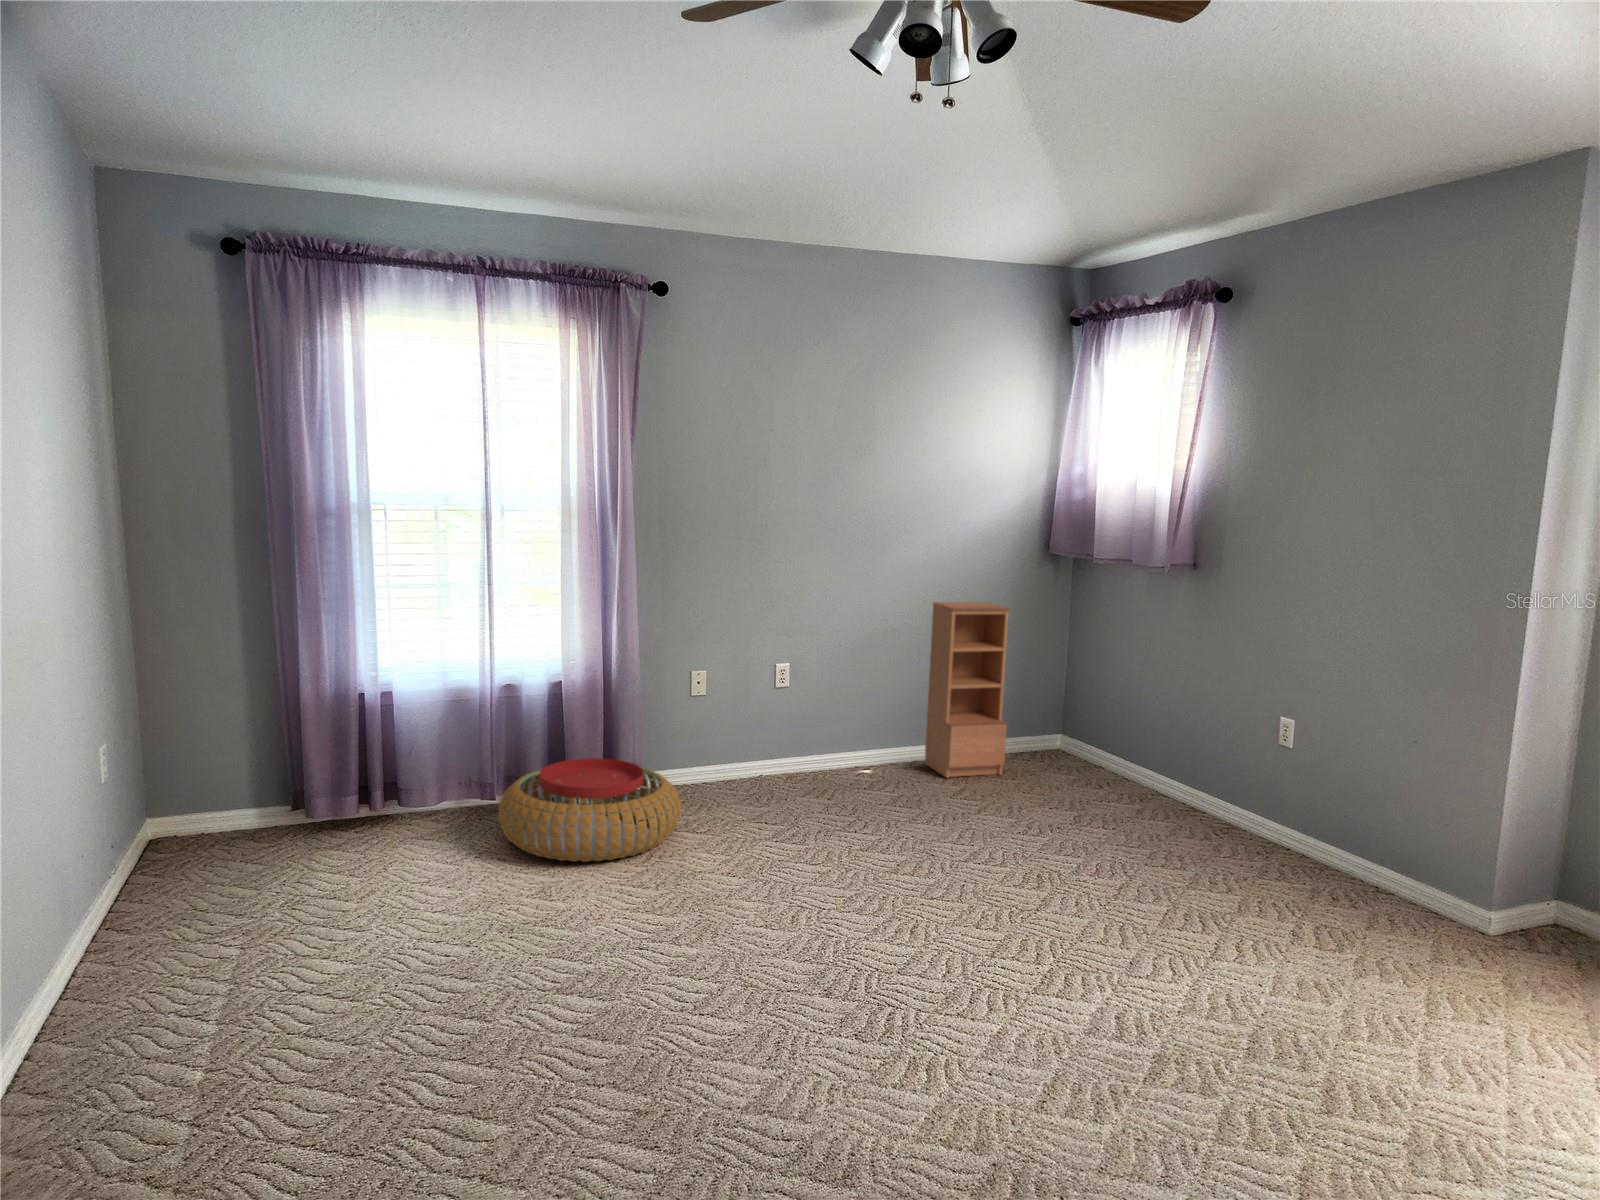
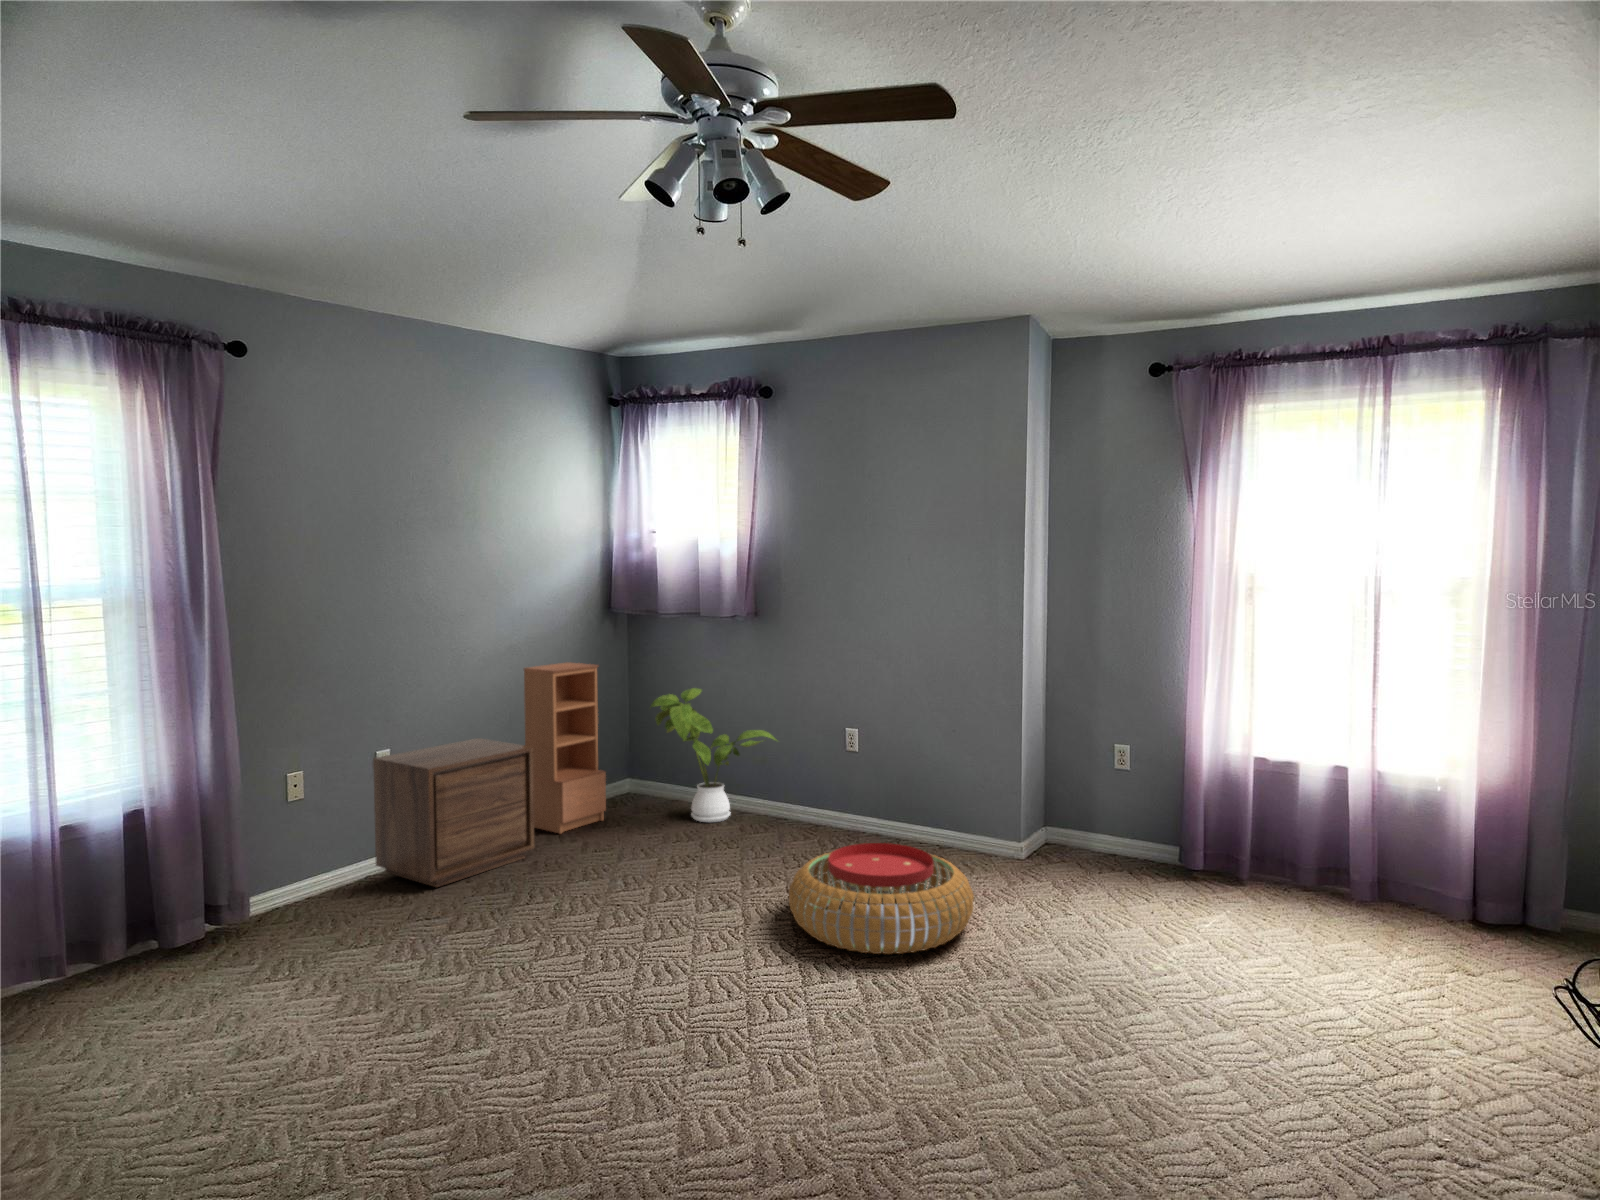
house plant: none [1048,646,1199,804] -> present [651,688,776,822]
nightstand: none [761,666,908,799] -> present [373,738,534,887]
pouf: present [498,758,681,862] -> present [789,843,974,954]

